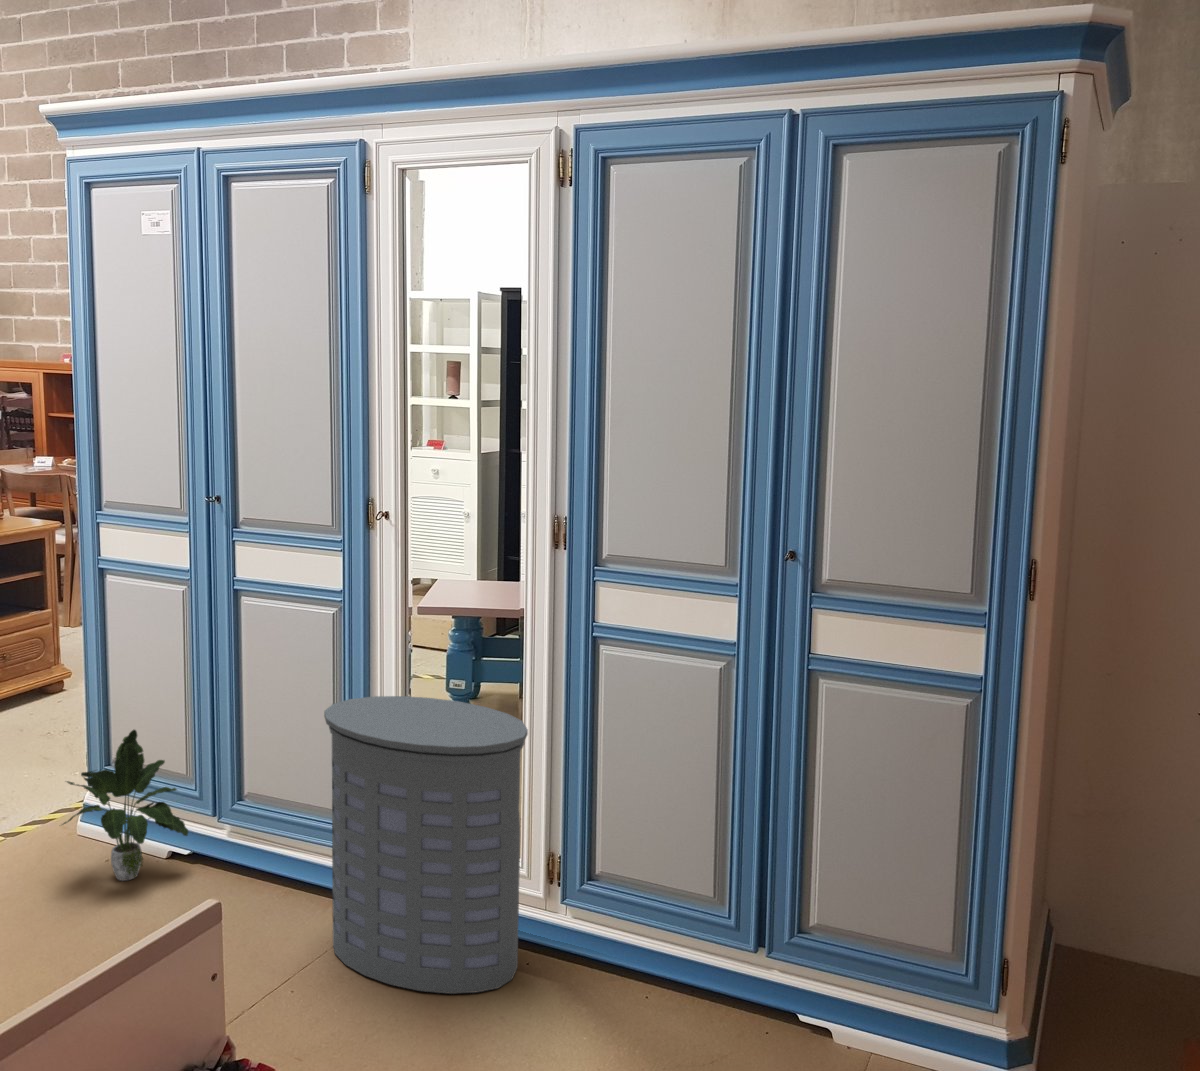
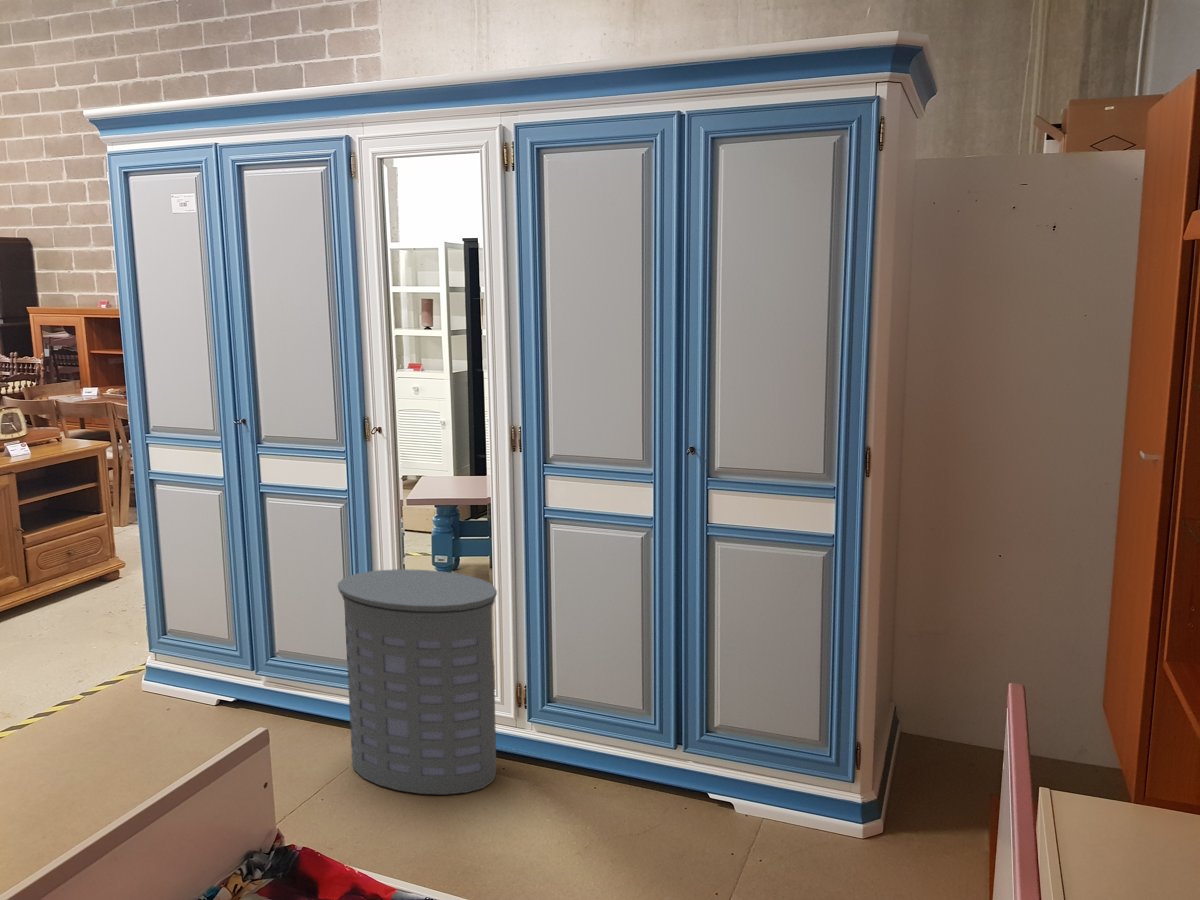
potted plant: present [62,730,188,881] -> none [130,605,233,724]

